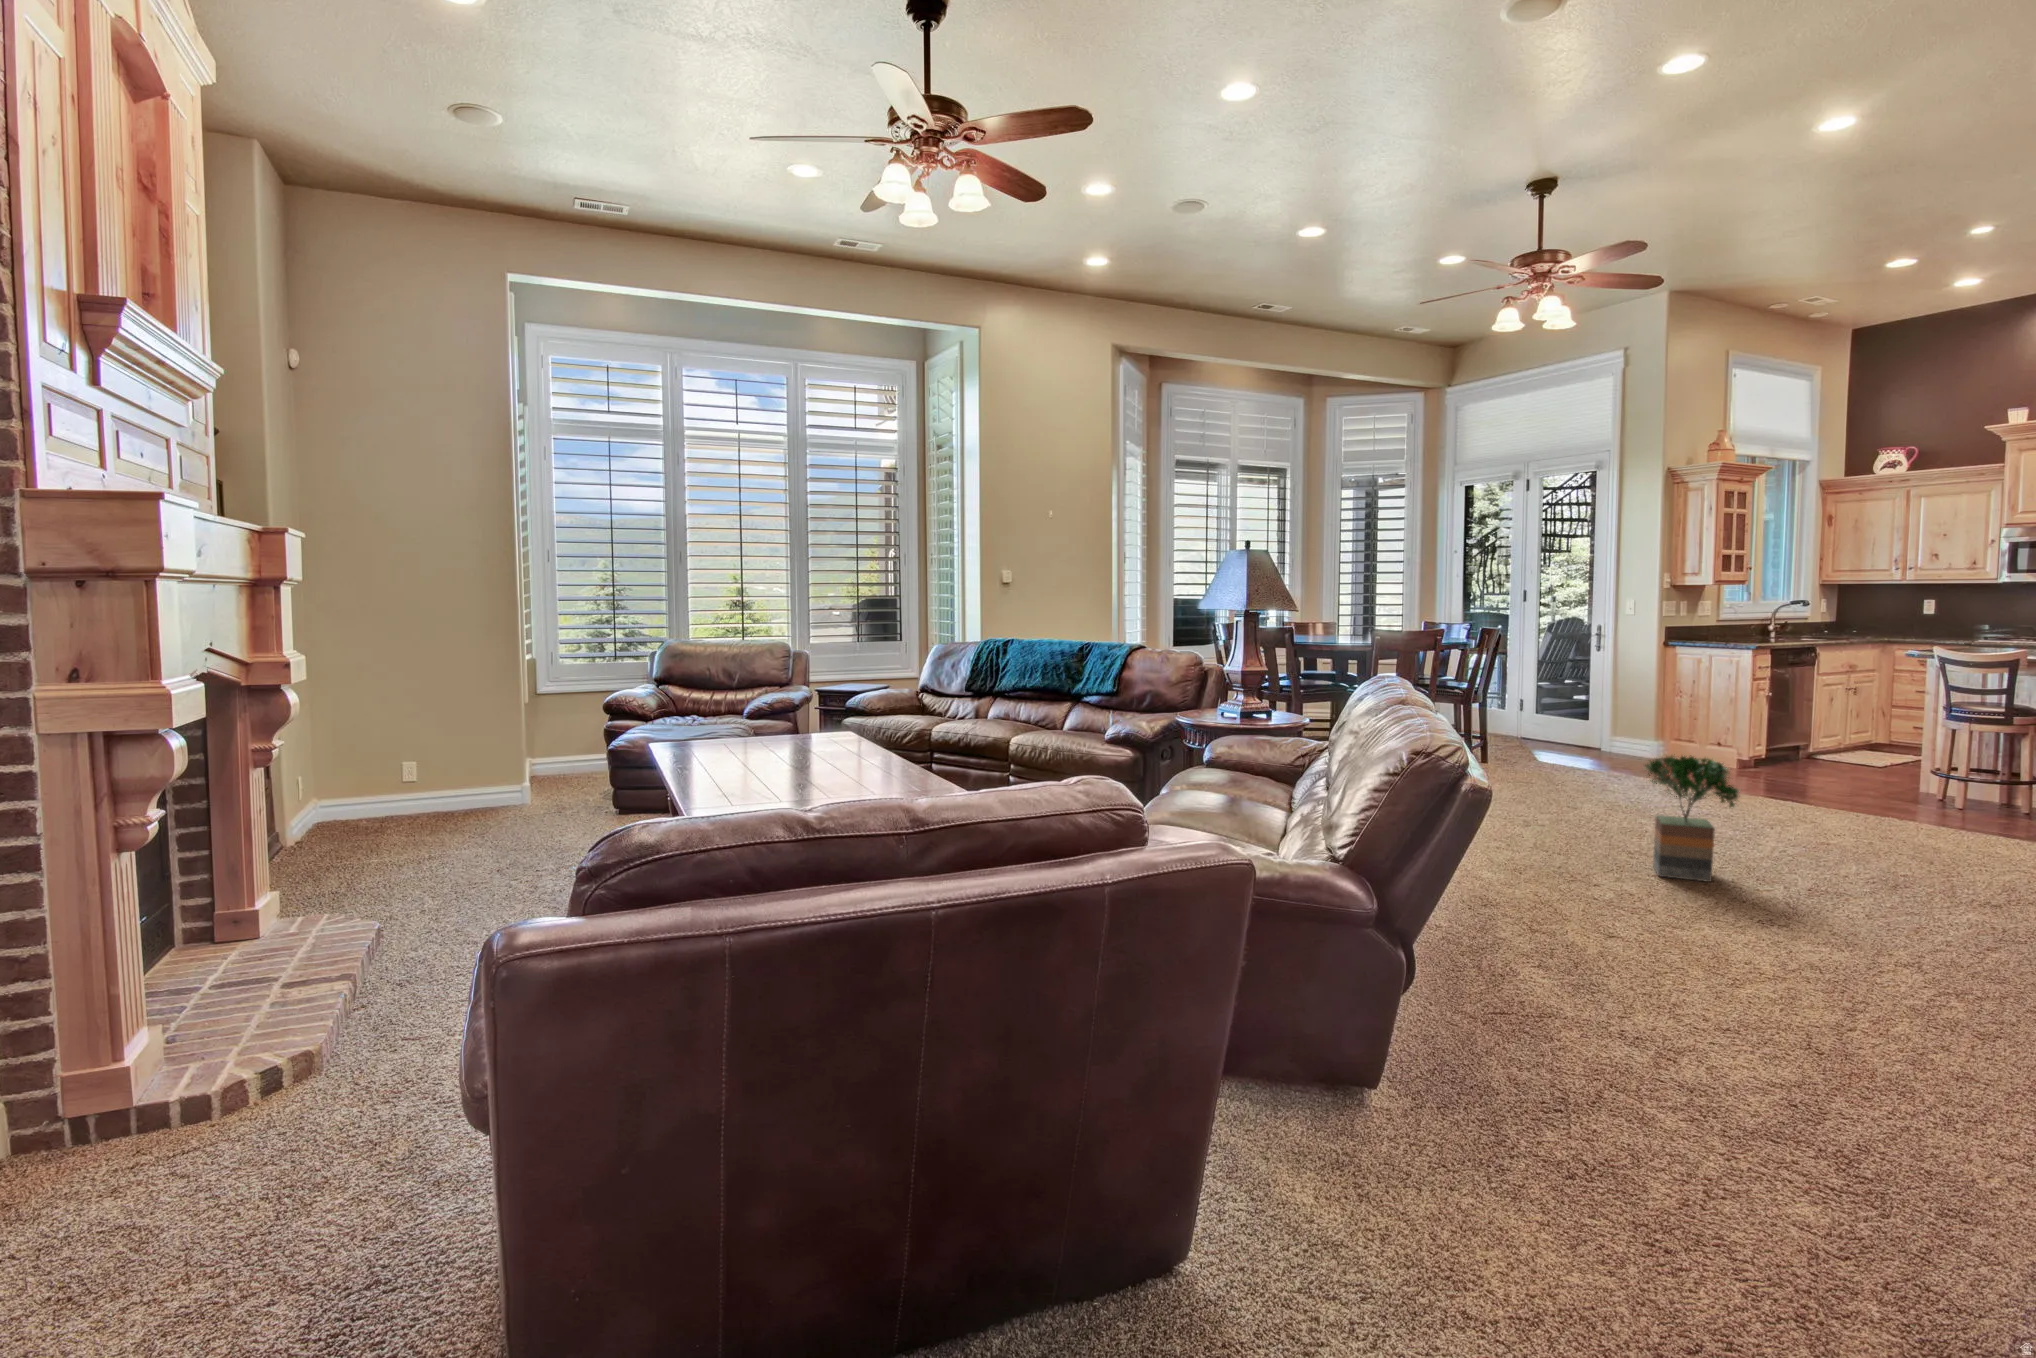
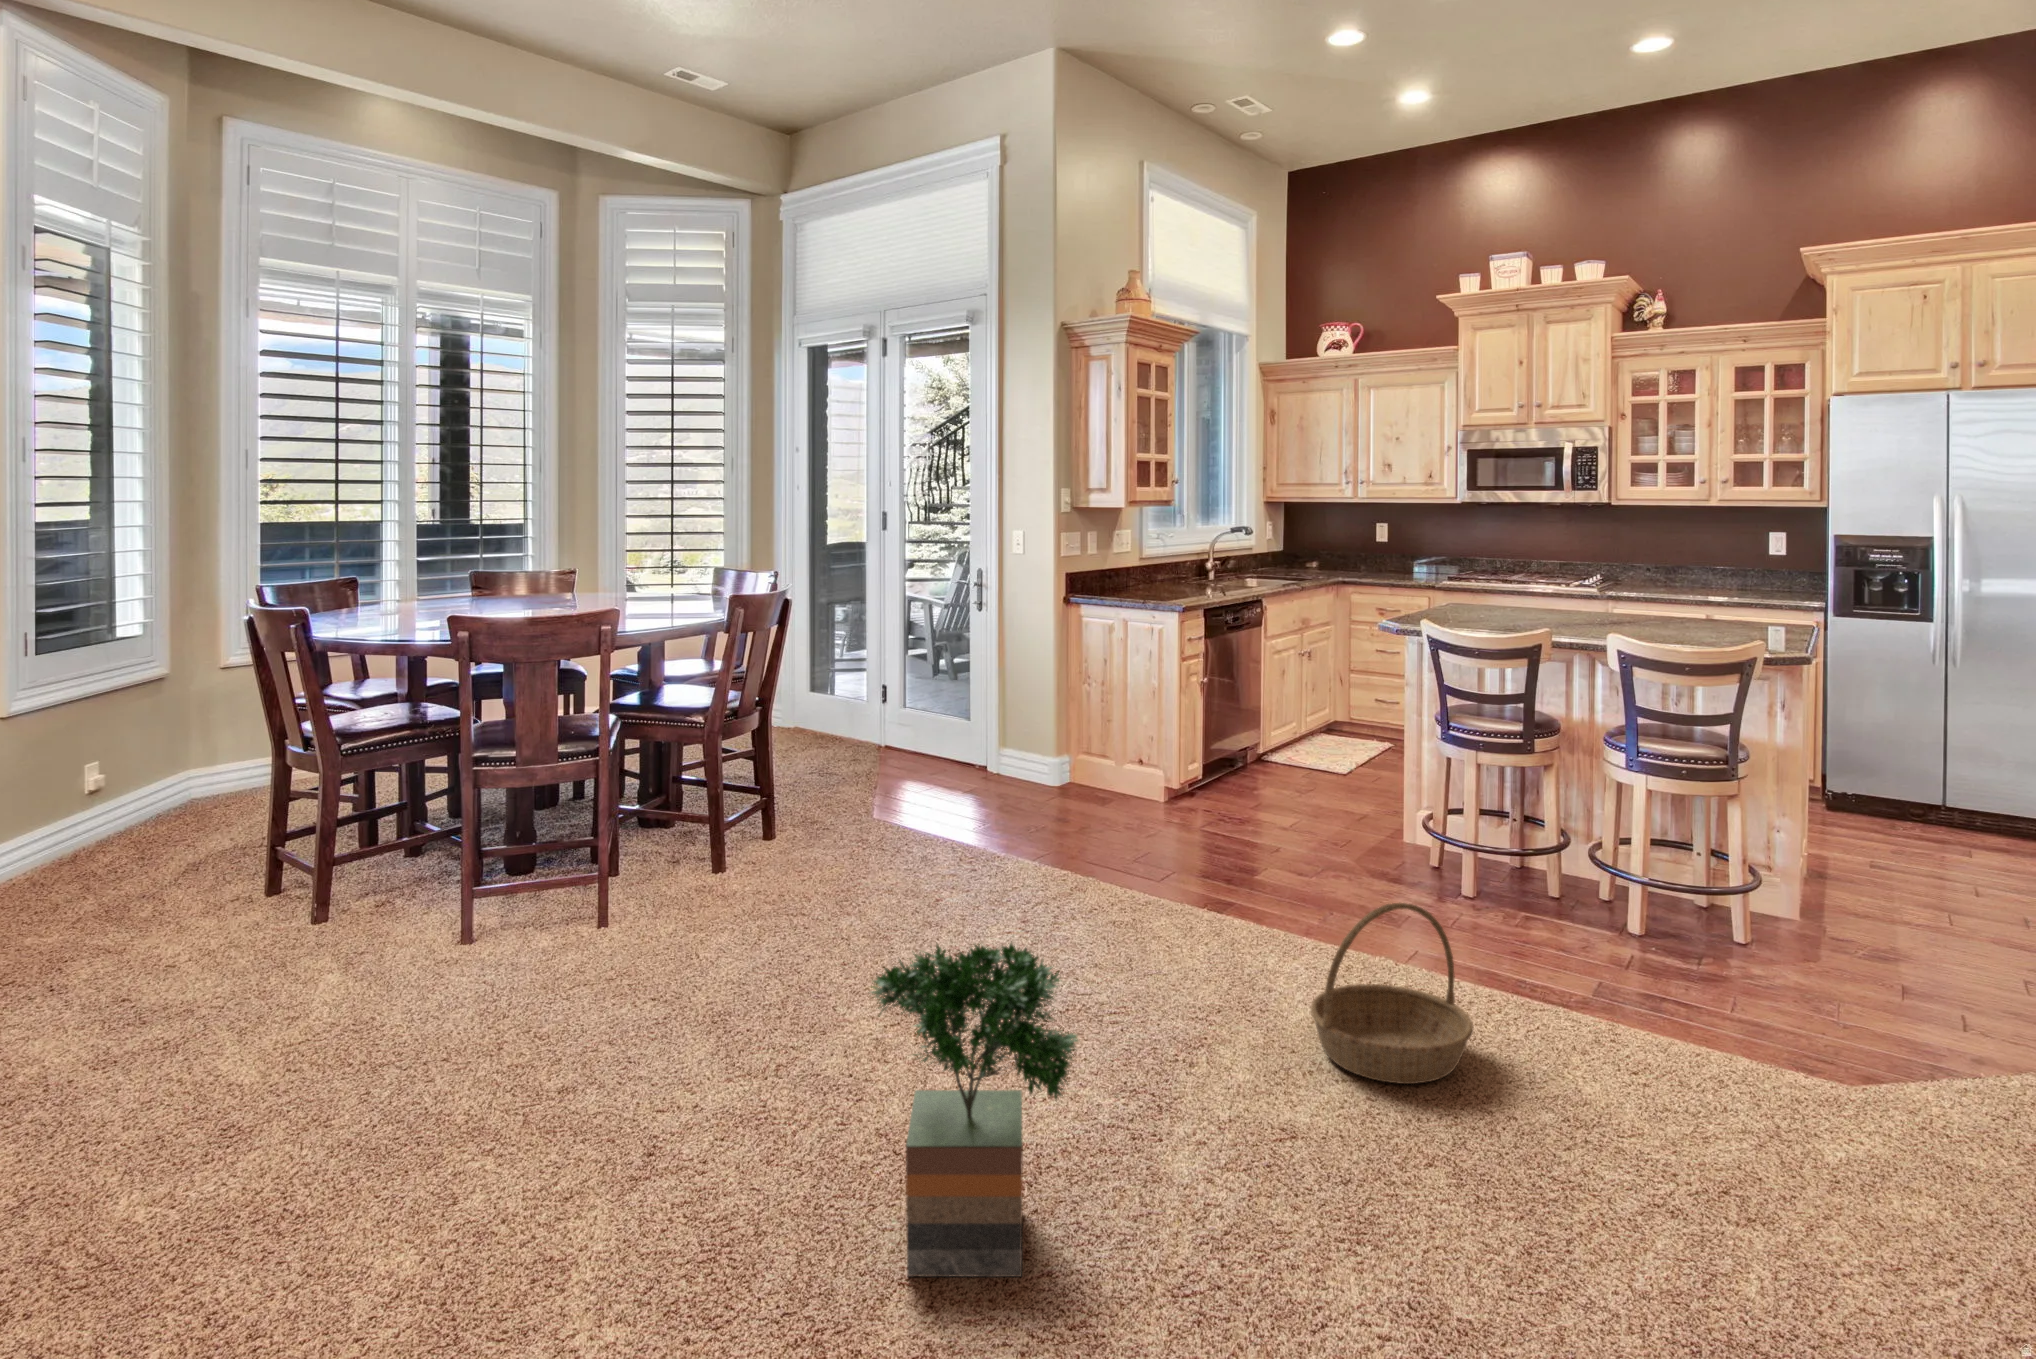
basket: none [1856,780,1960,867] -> present [1311,903,1473,1084]

